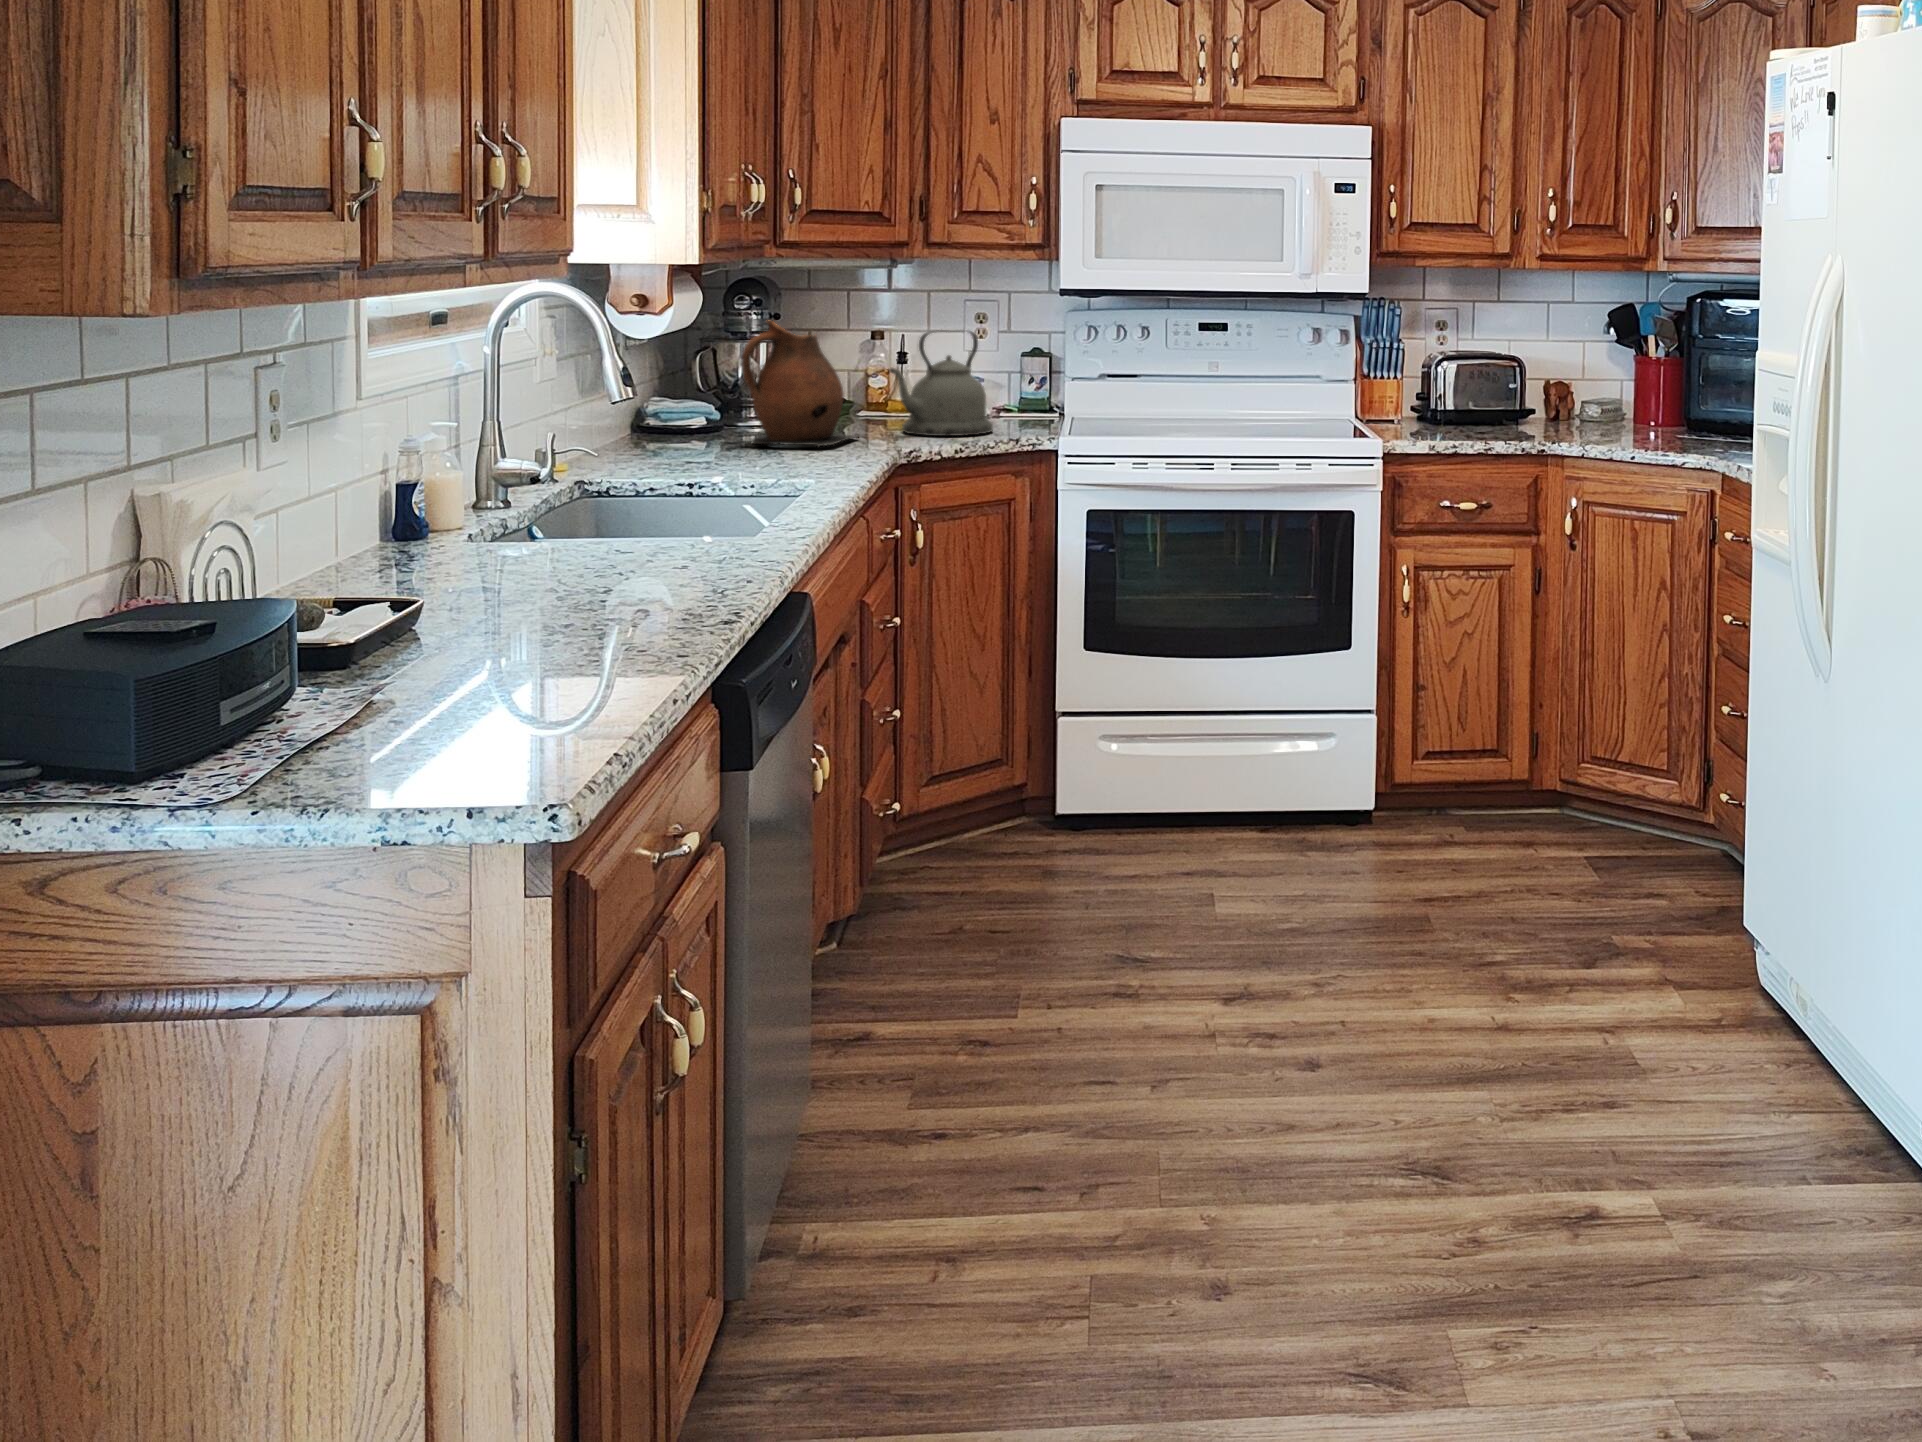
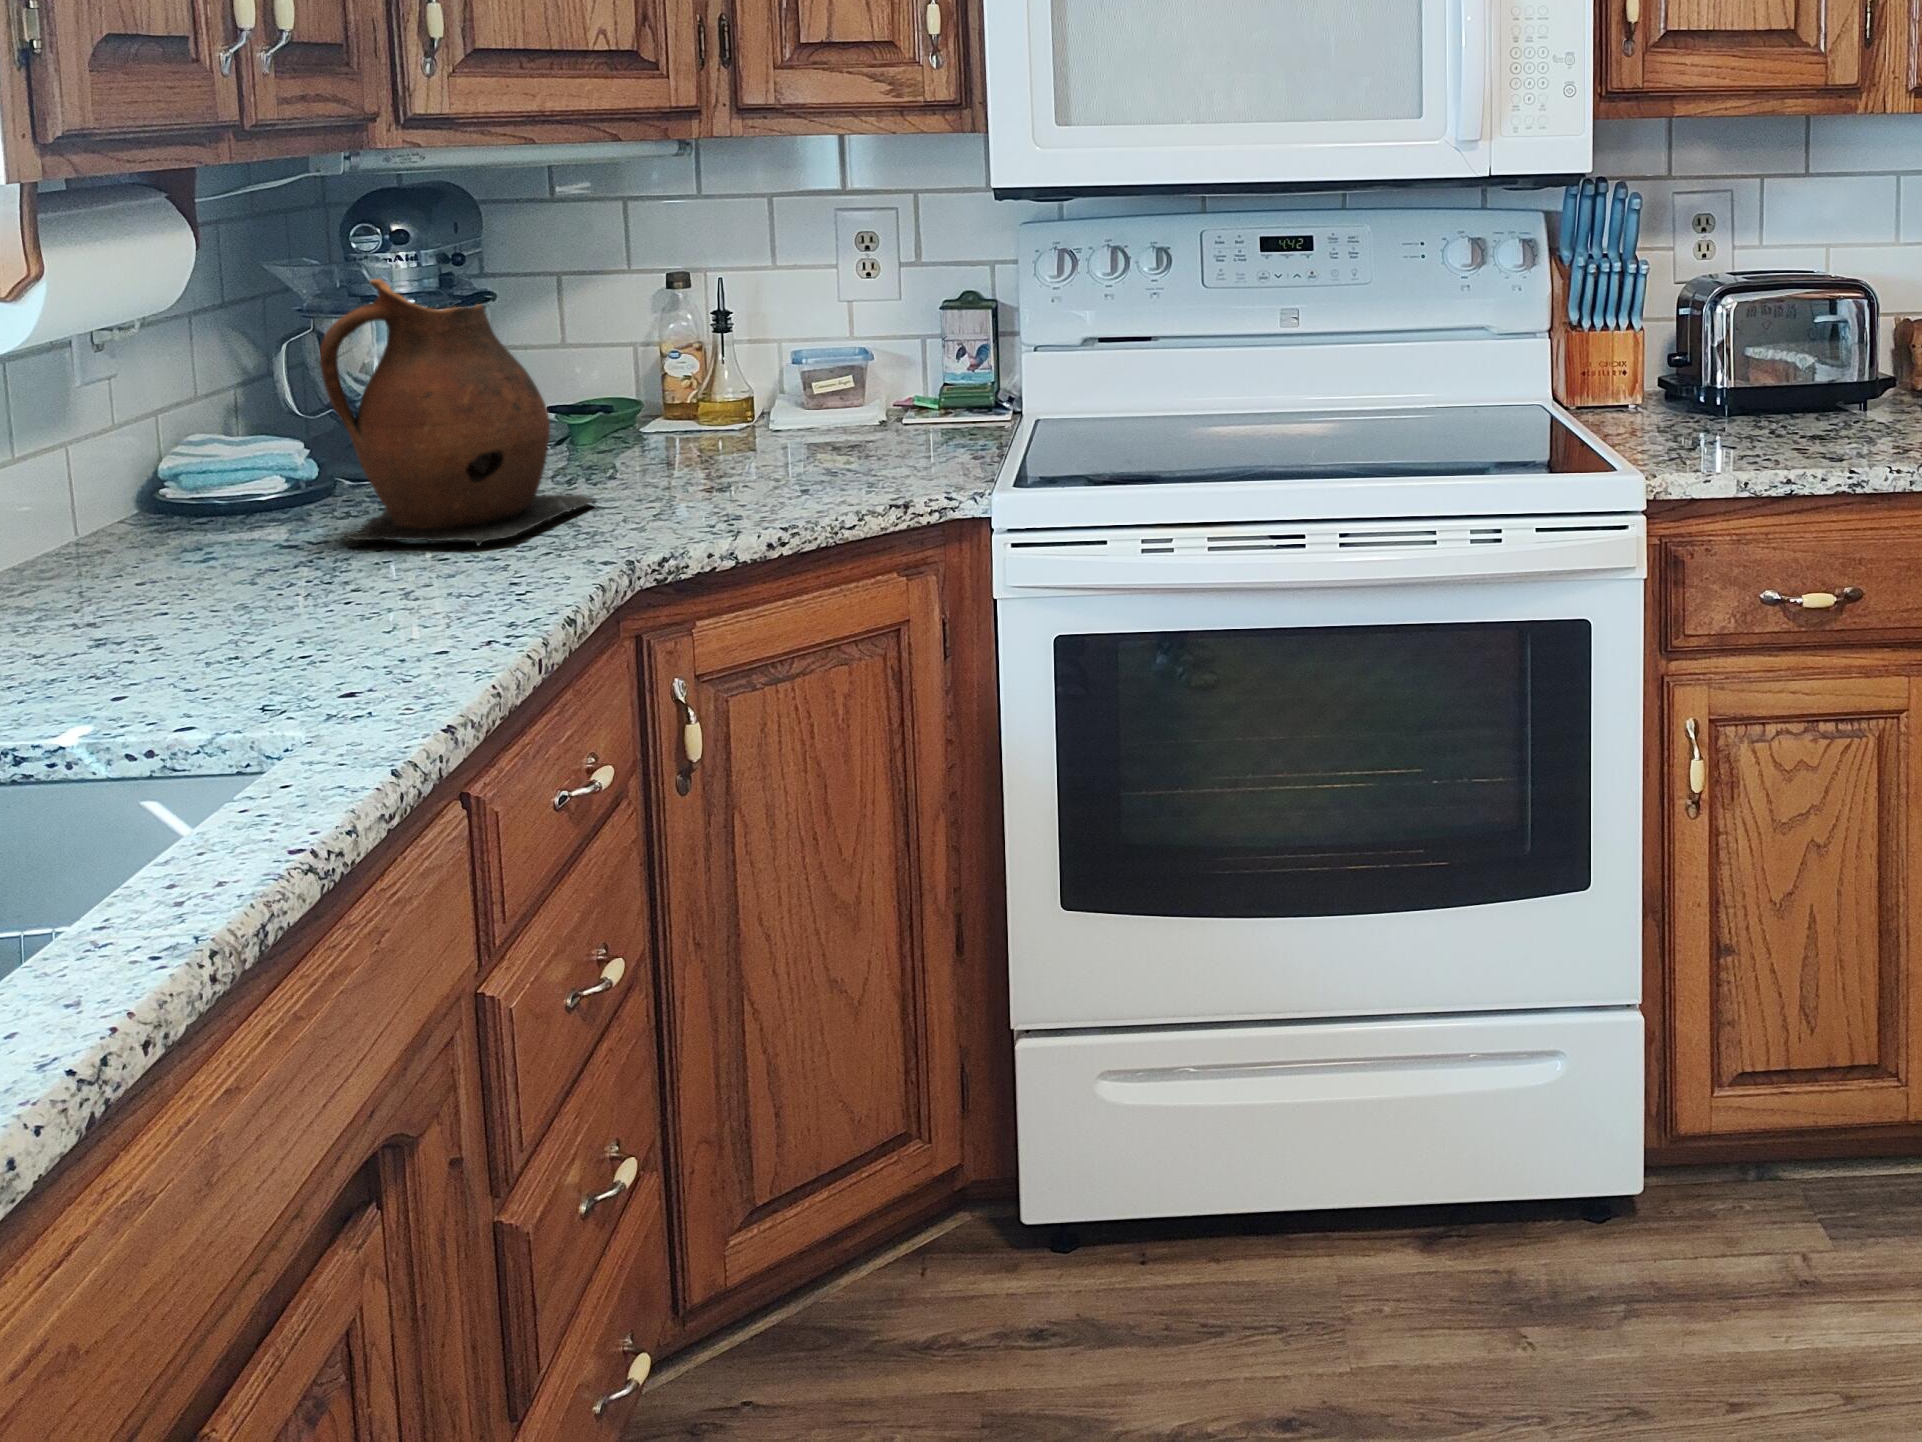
kettle: present [890,330,993,436] -> none [652,274,878,488]

